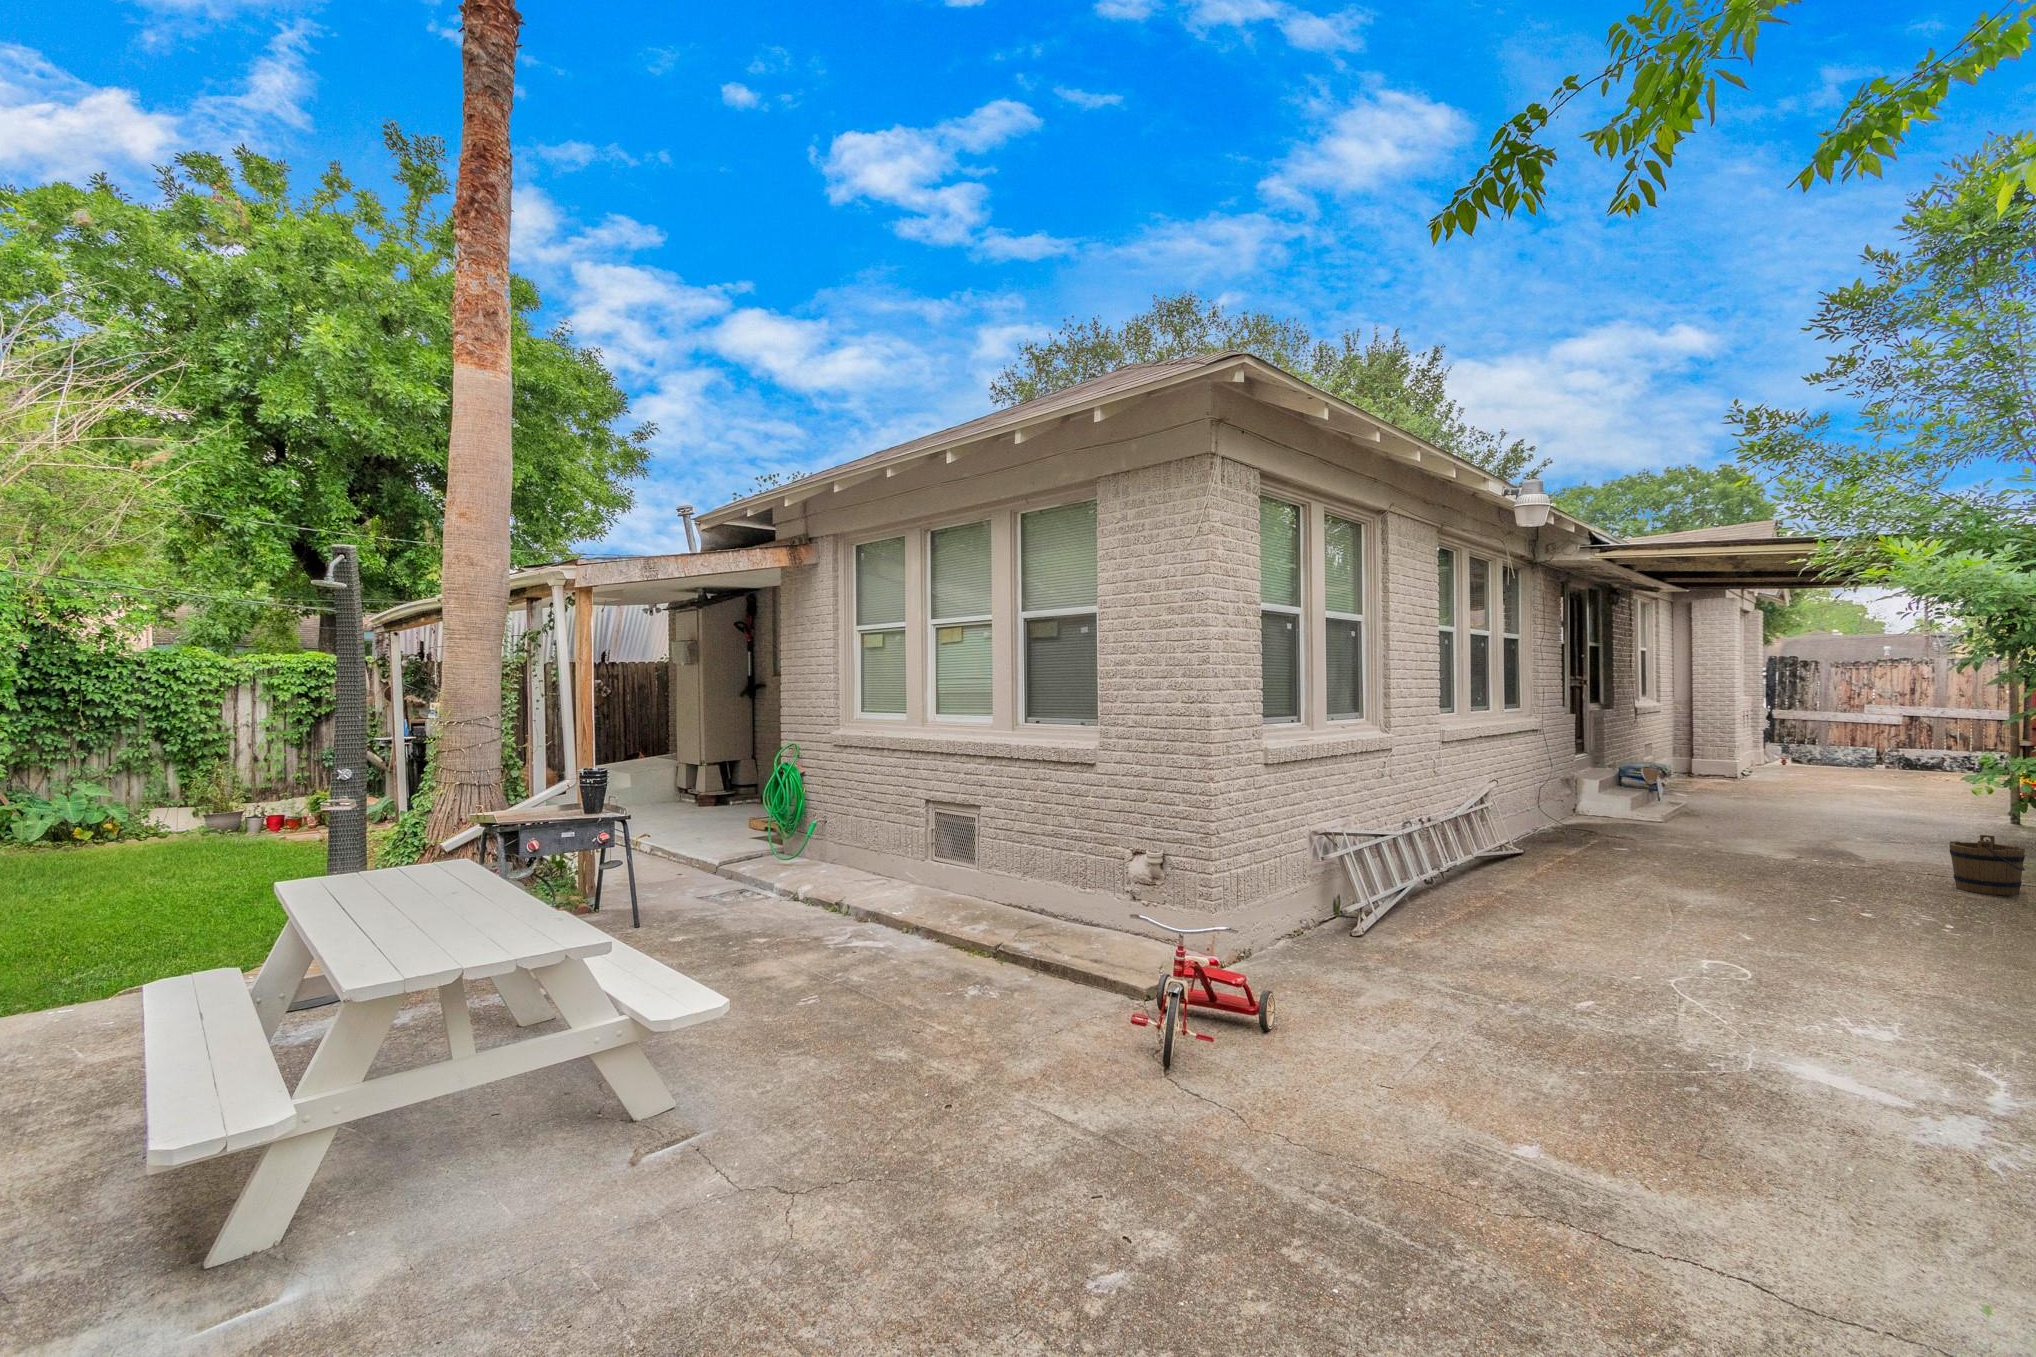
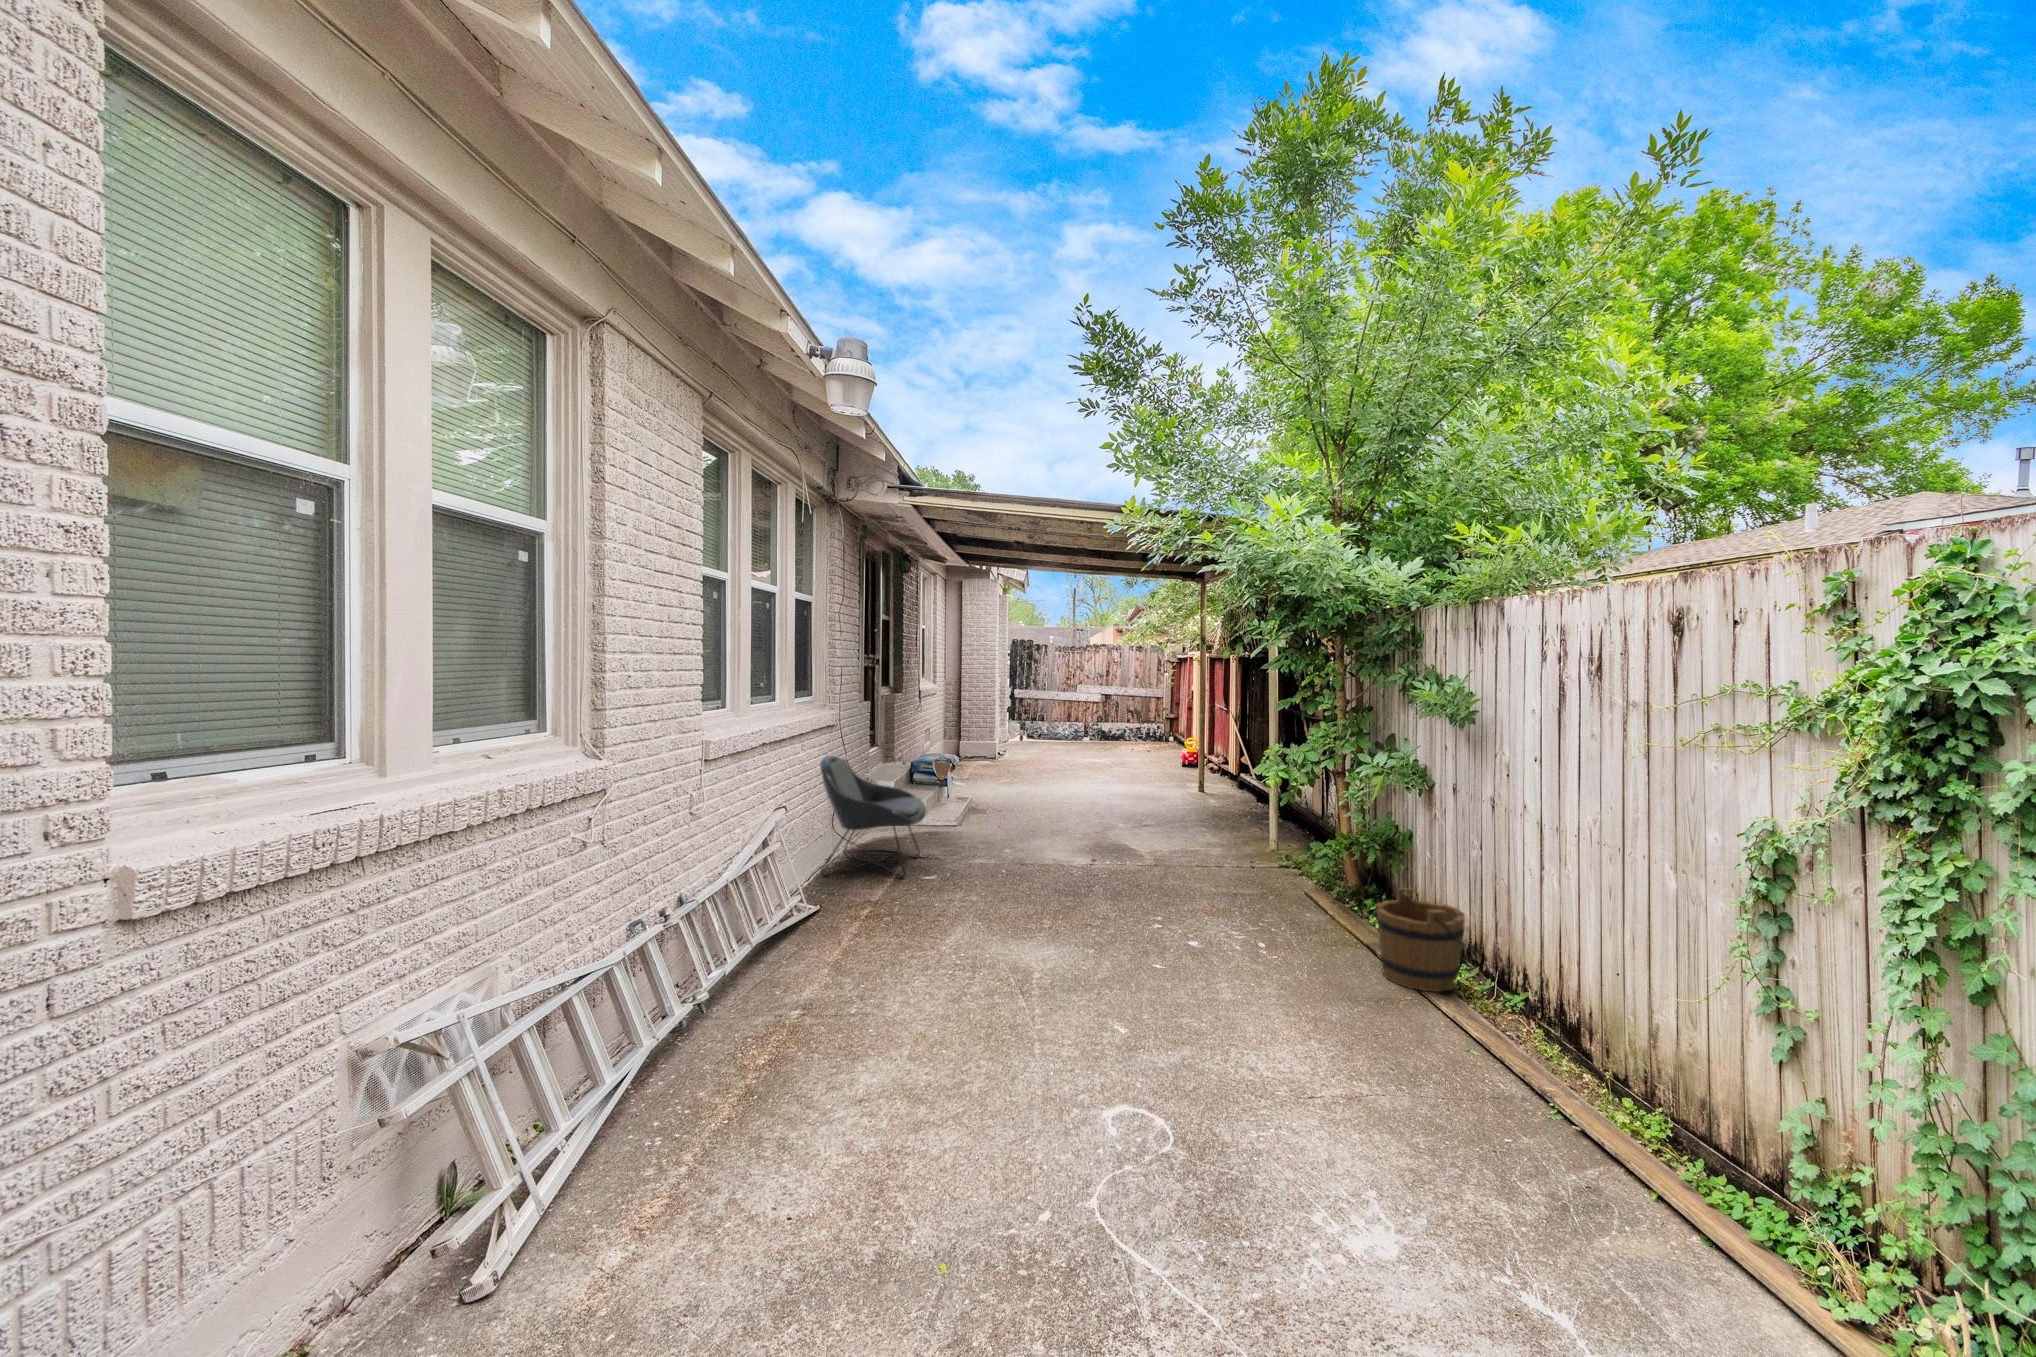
lounge chair: none [1541,746,1623,825] -> present [820,756,927,879]

